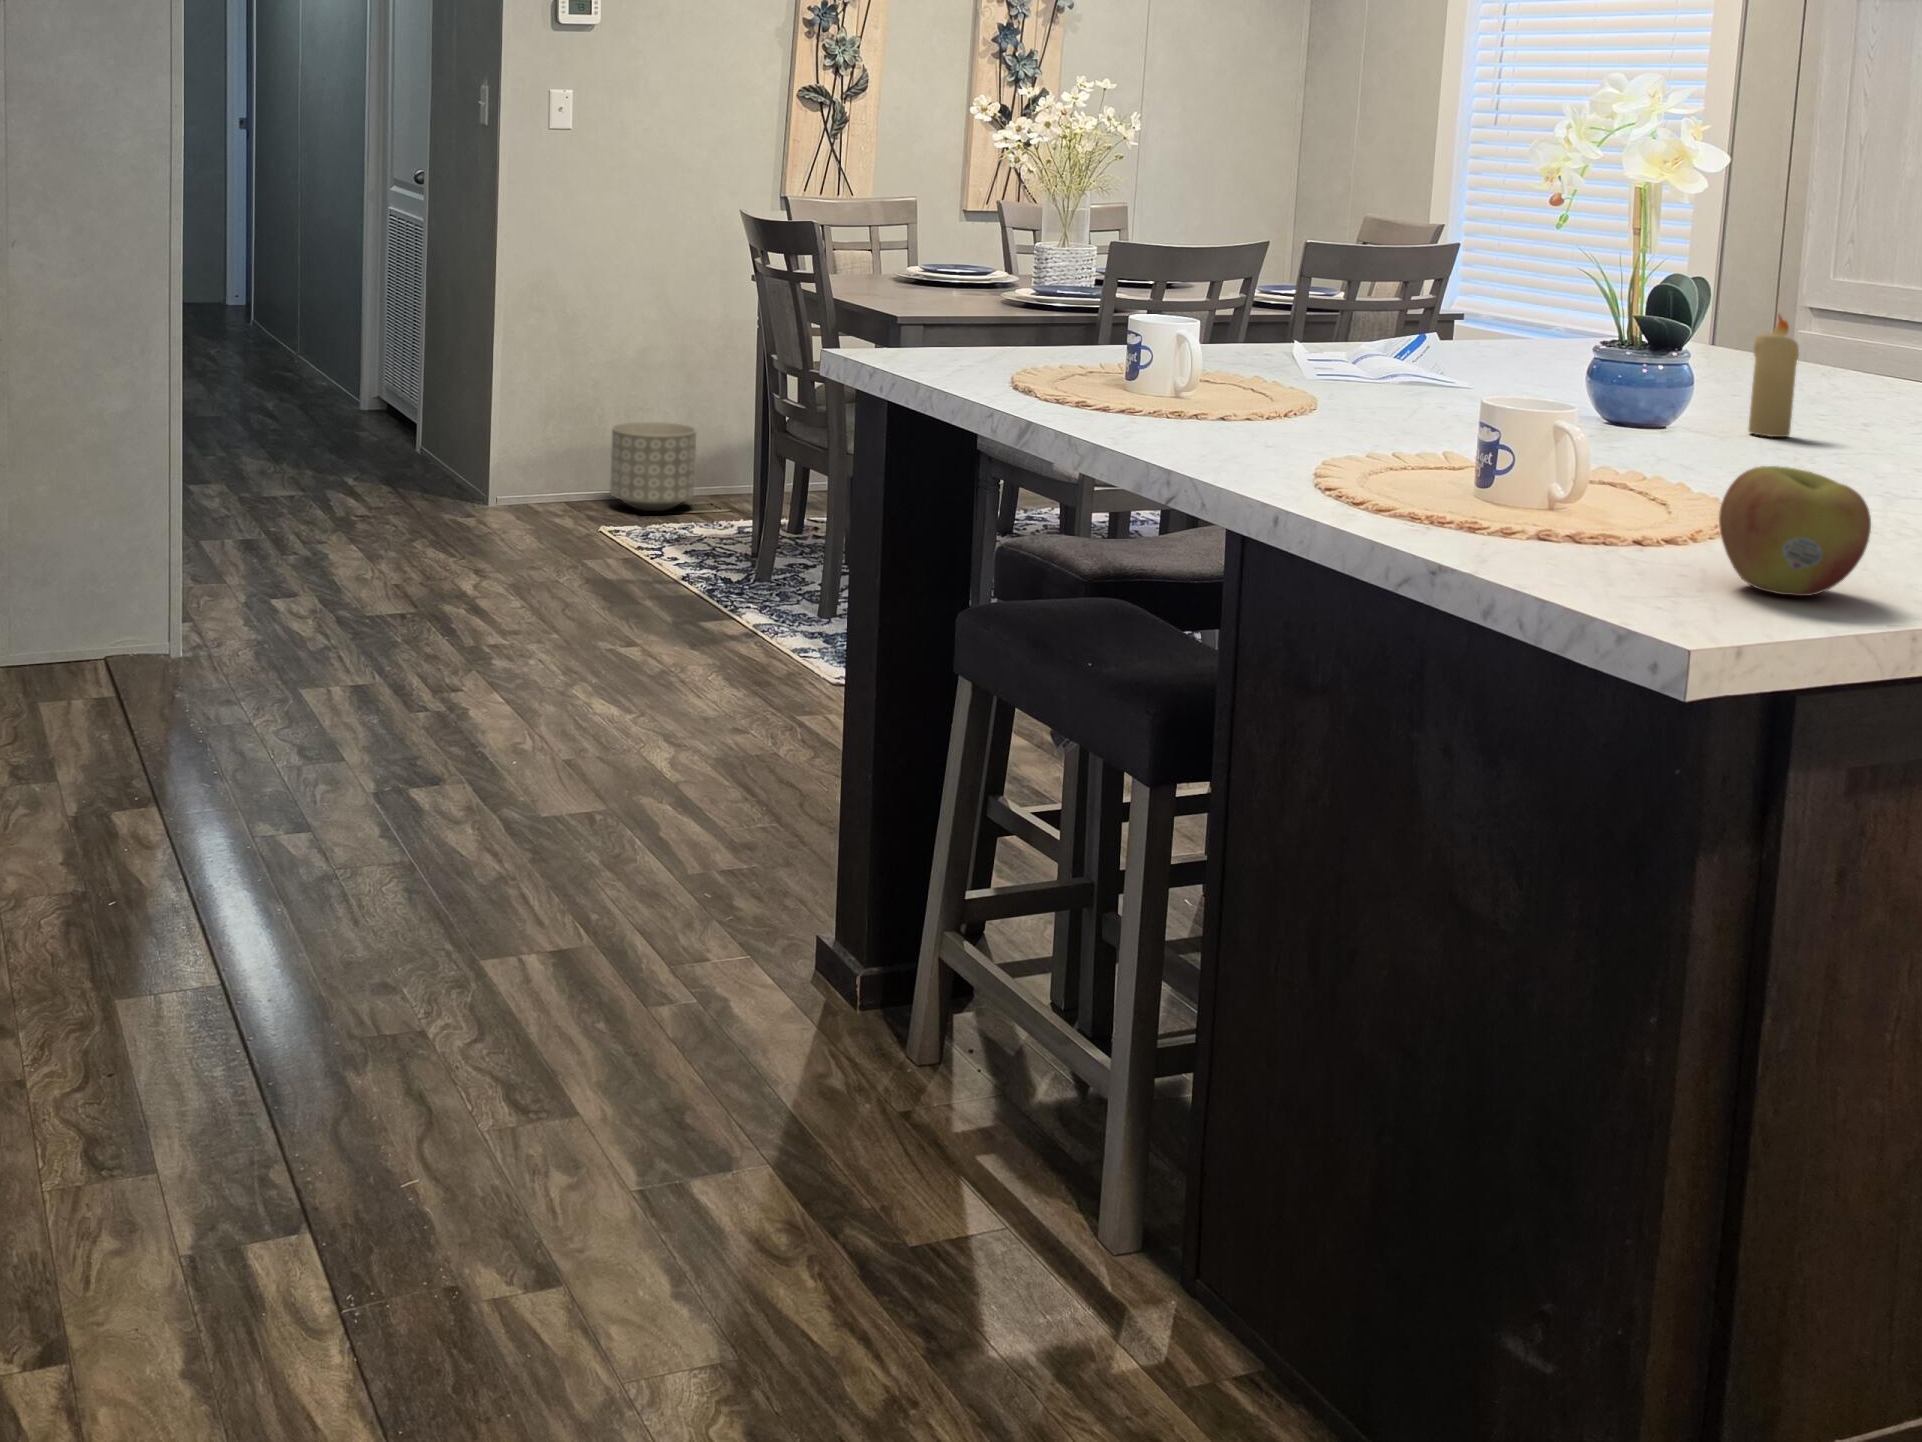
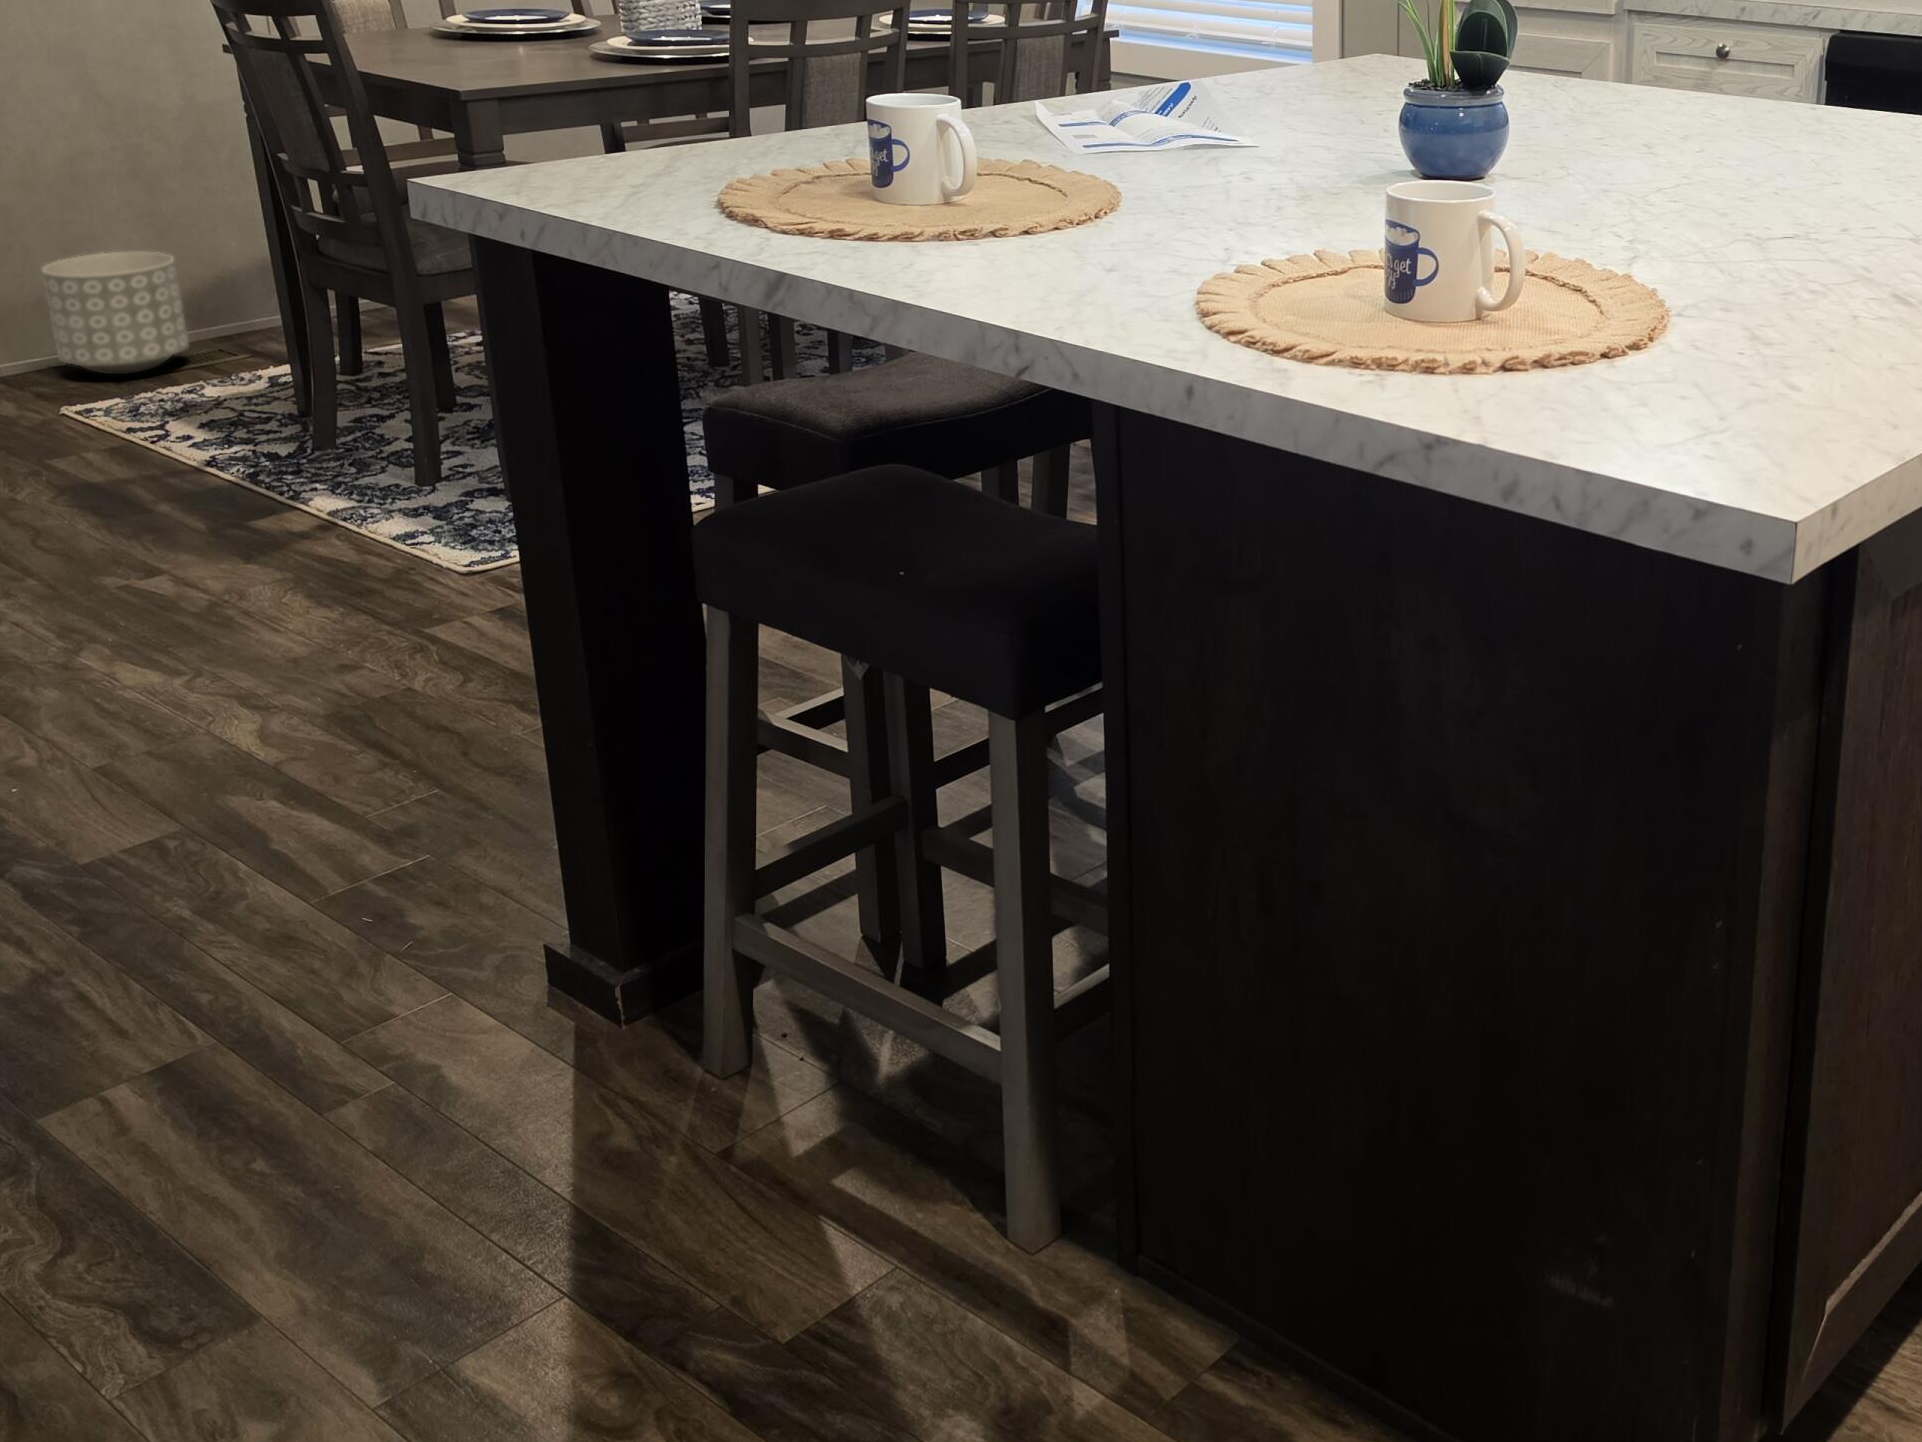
candle: present [1749,315,1799,437] -> none [1571,32,1616,172]
apple: present [1719,466,1871,596] -> none [1724,257,1884,409]

